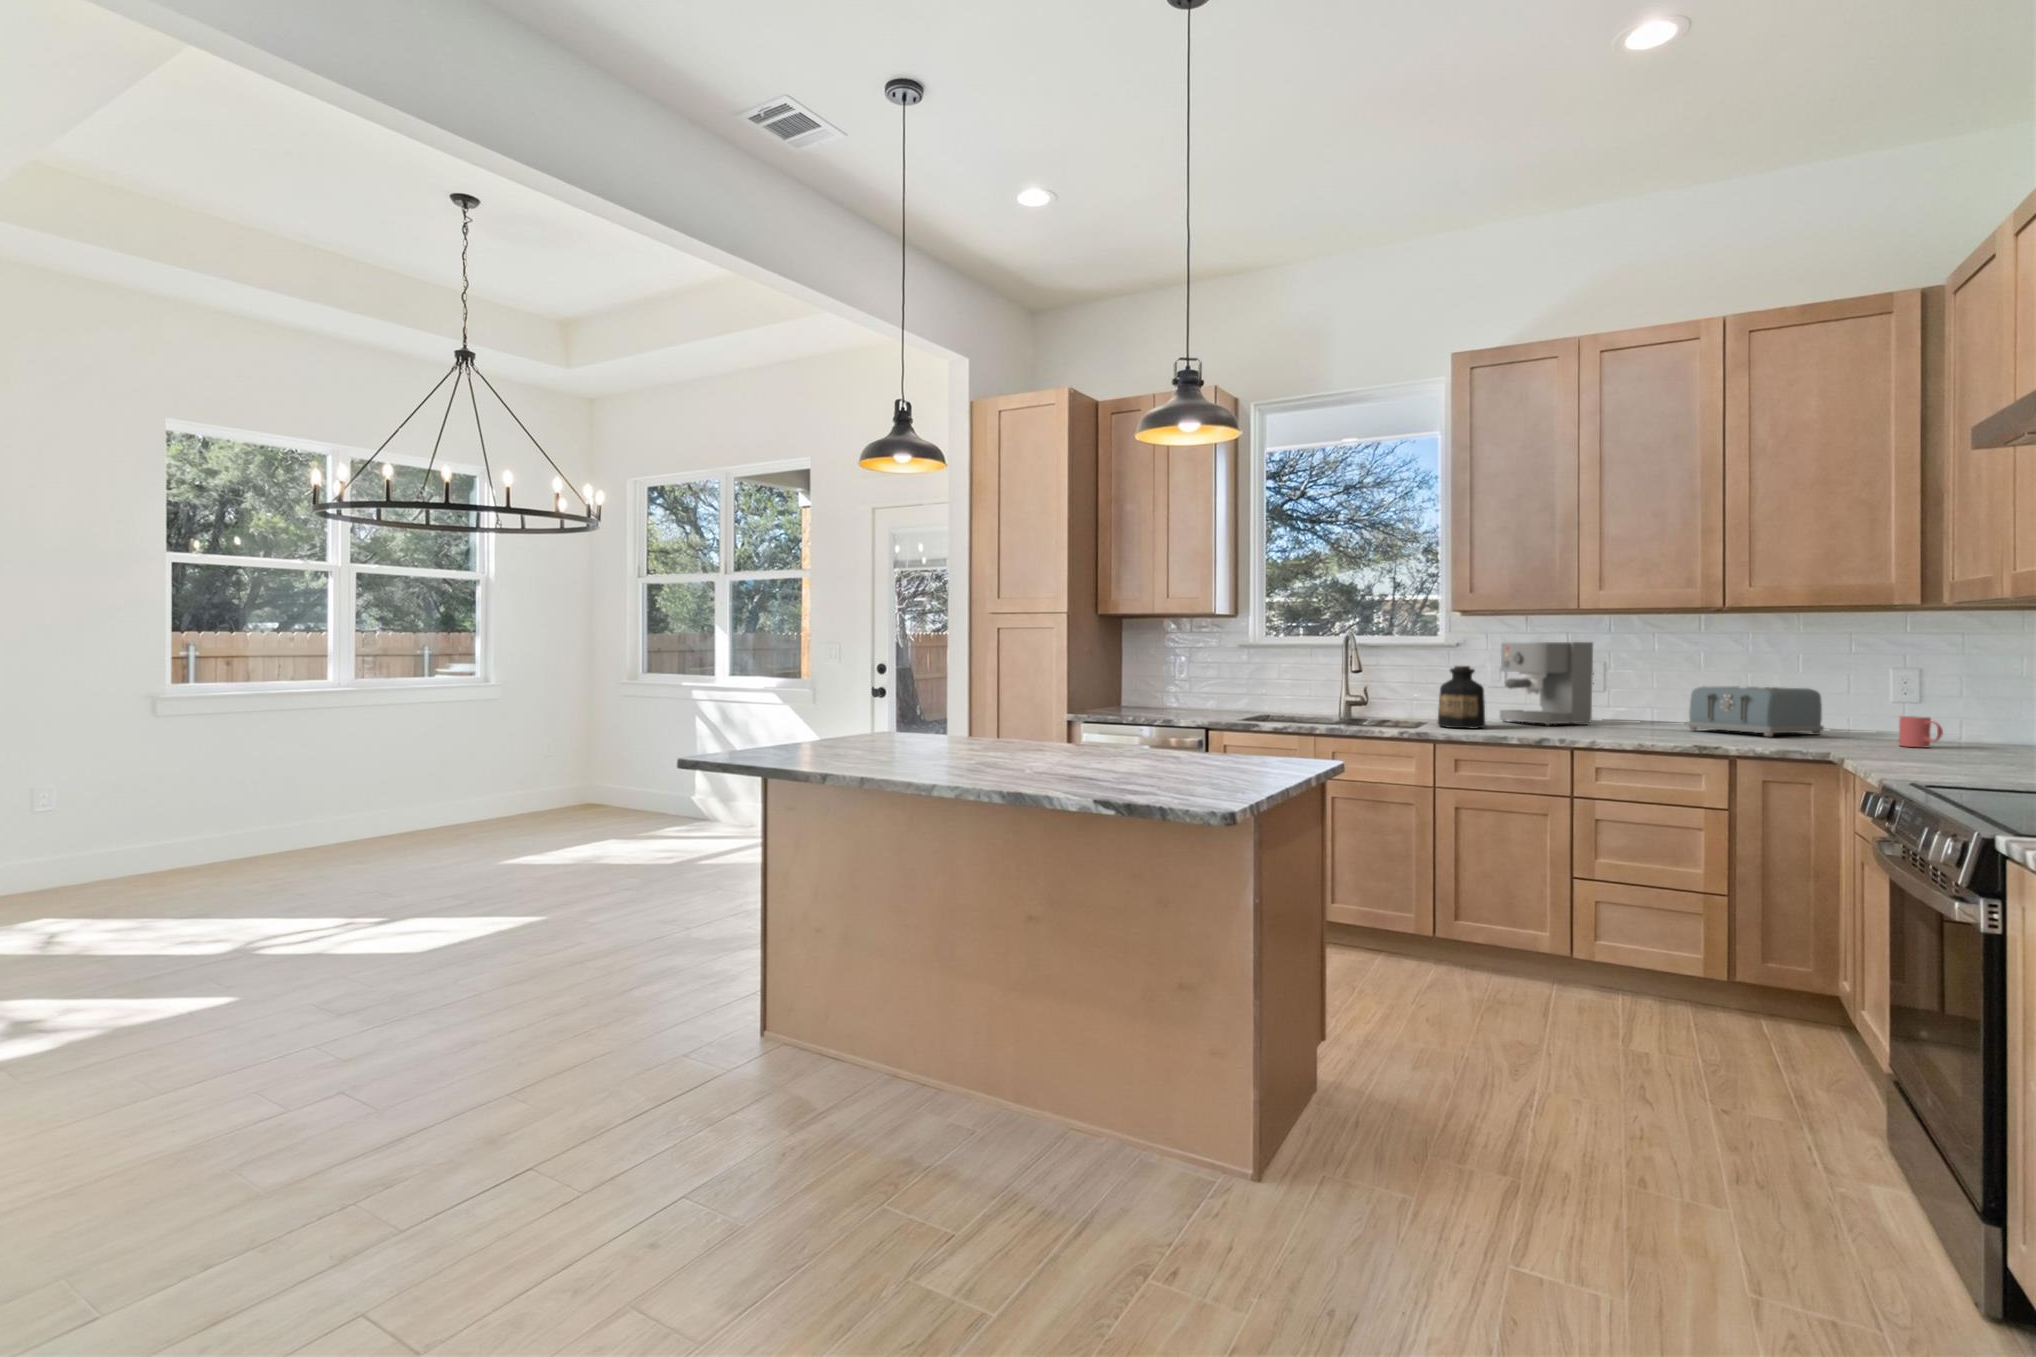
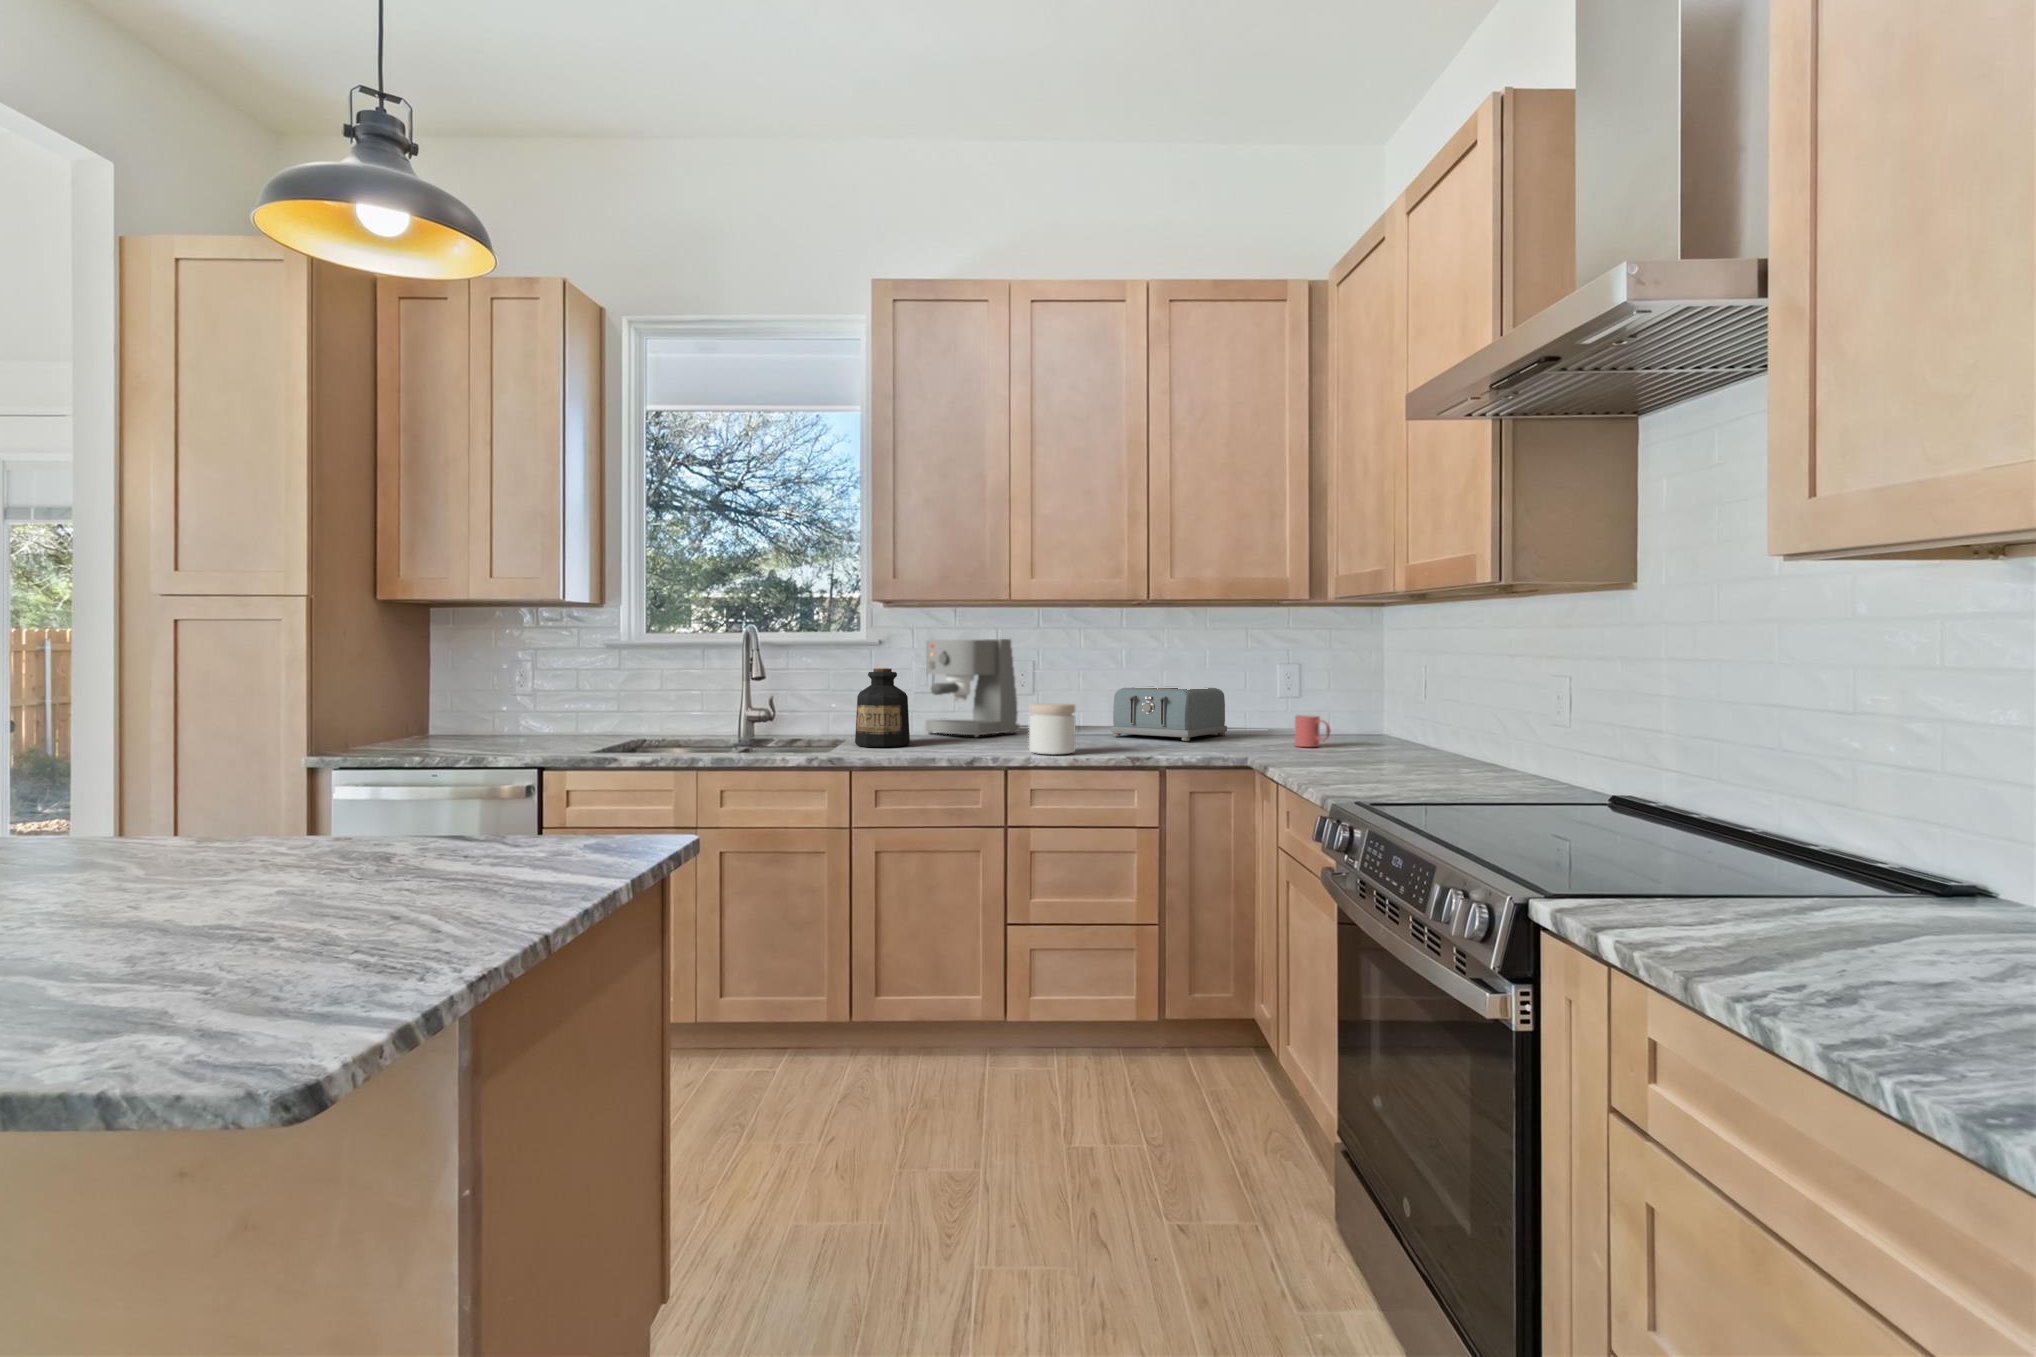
jar: none [1596,696,1643,740] -> present [1029,703,1076,755]

